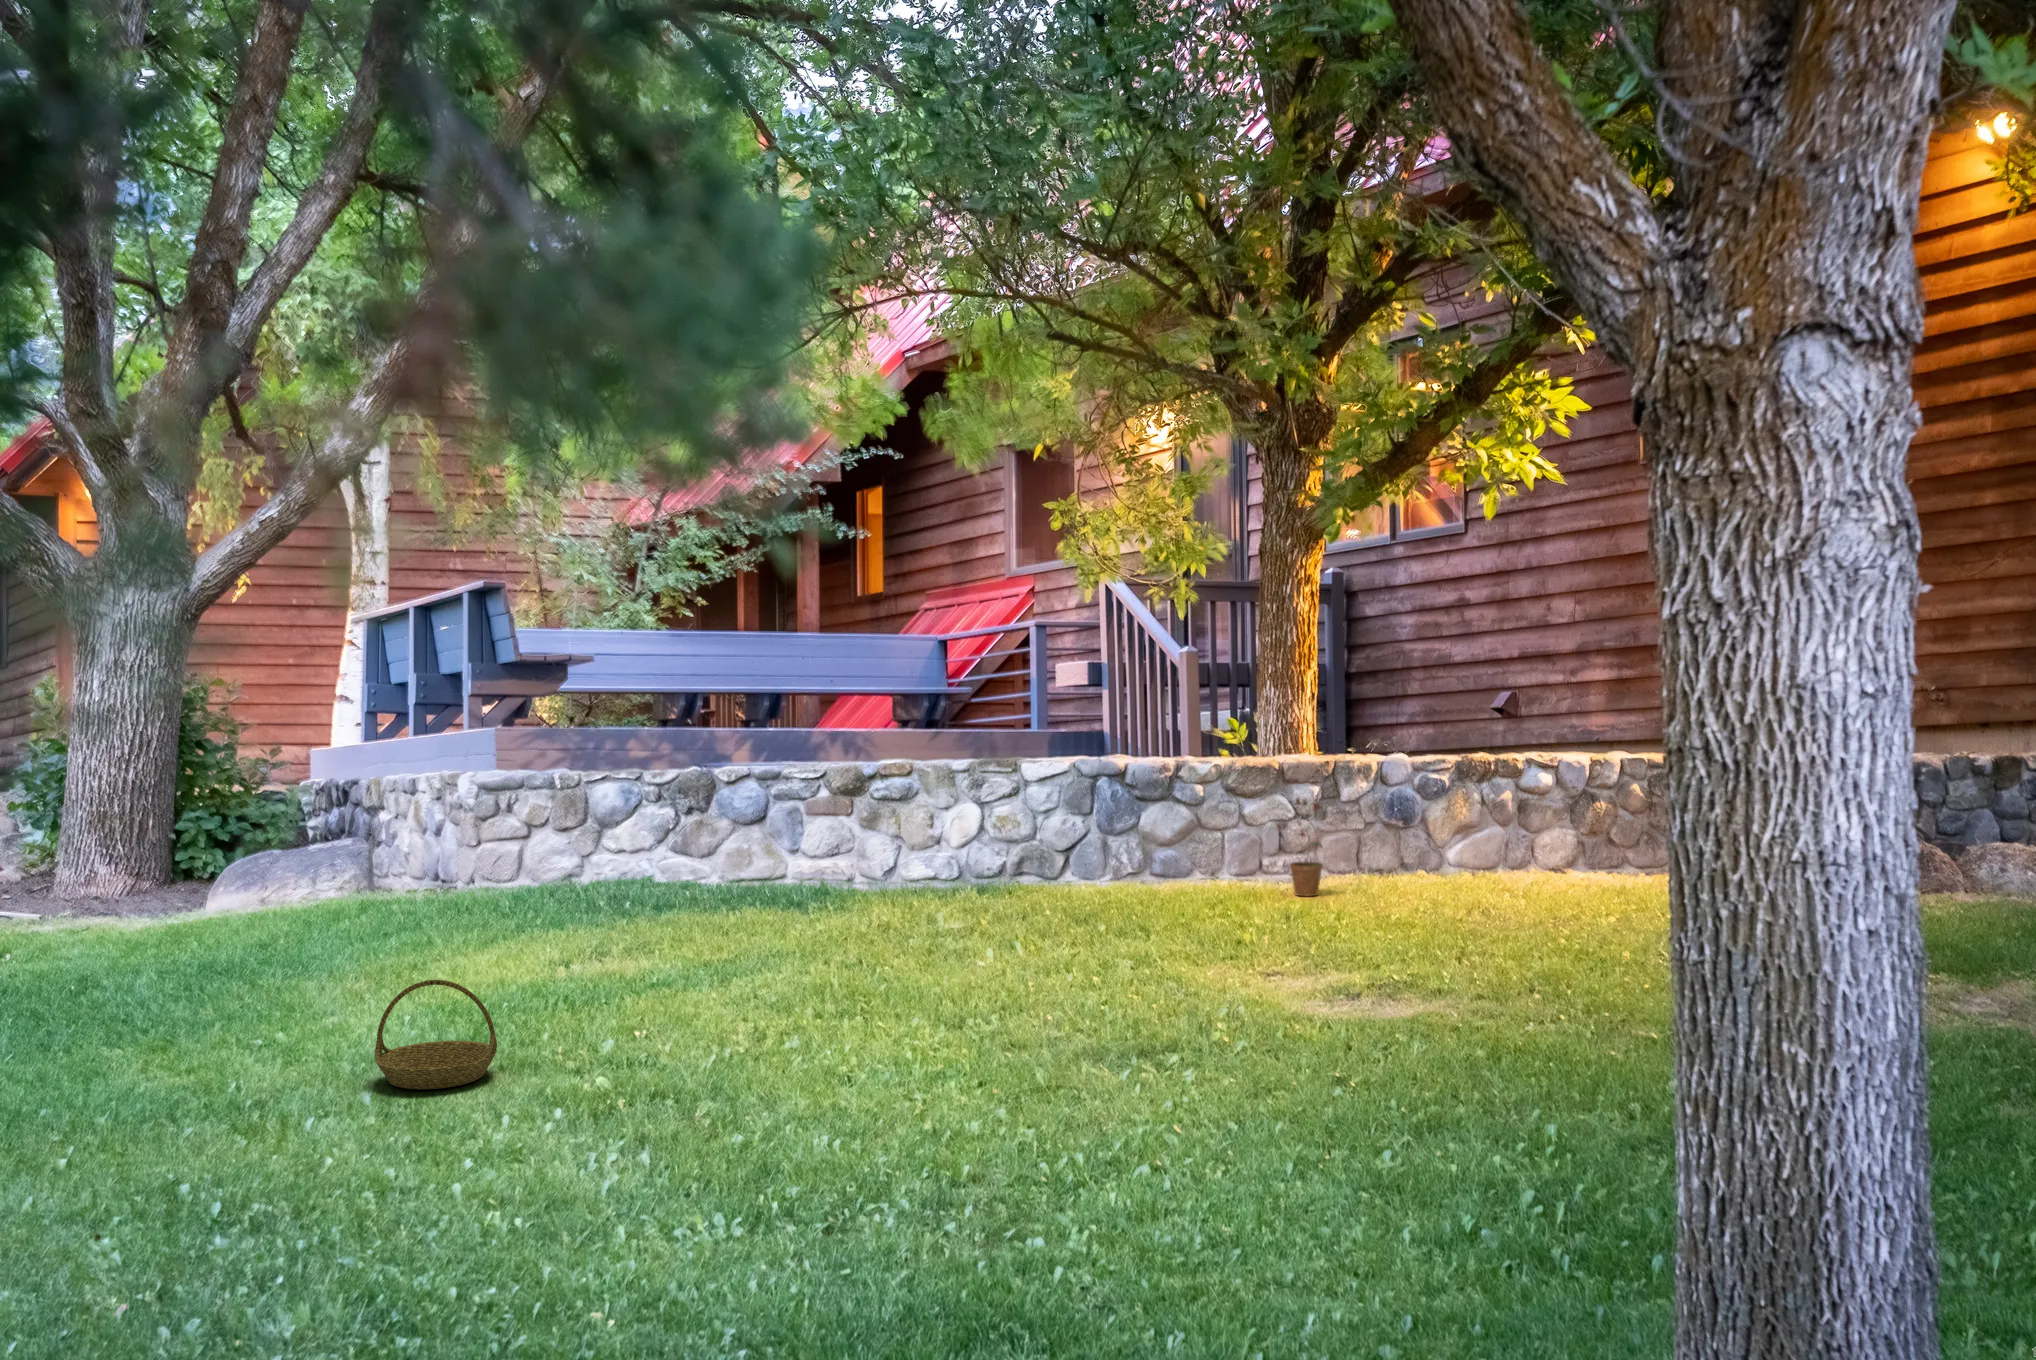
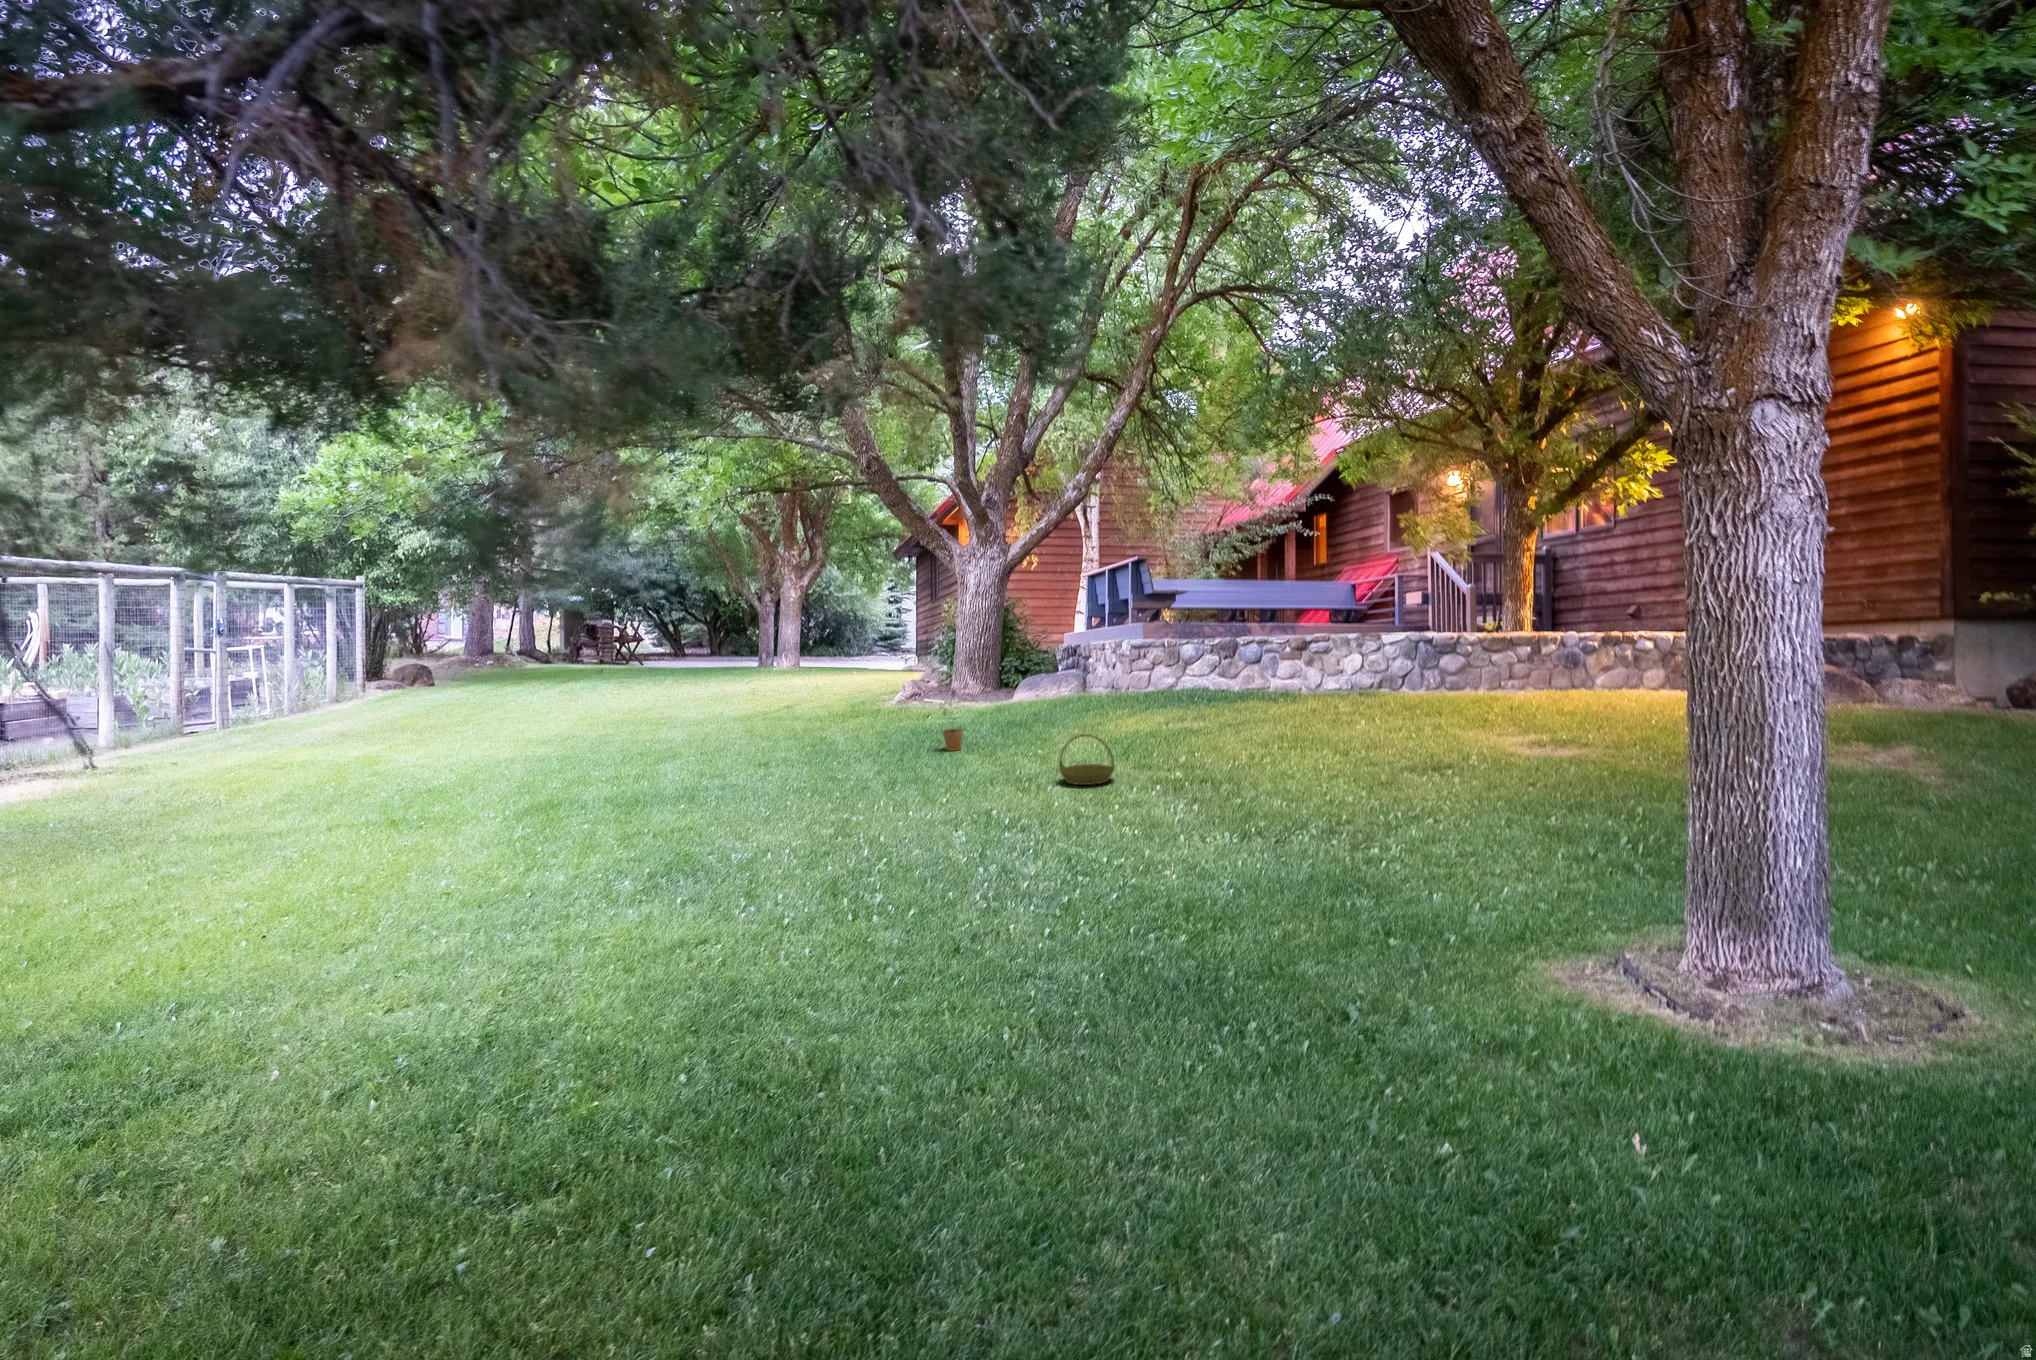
potted plant: present [1278,797,1323,897] -> present [941,690,963,751]

